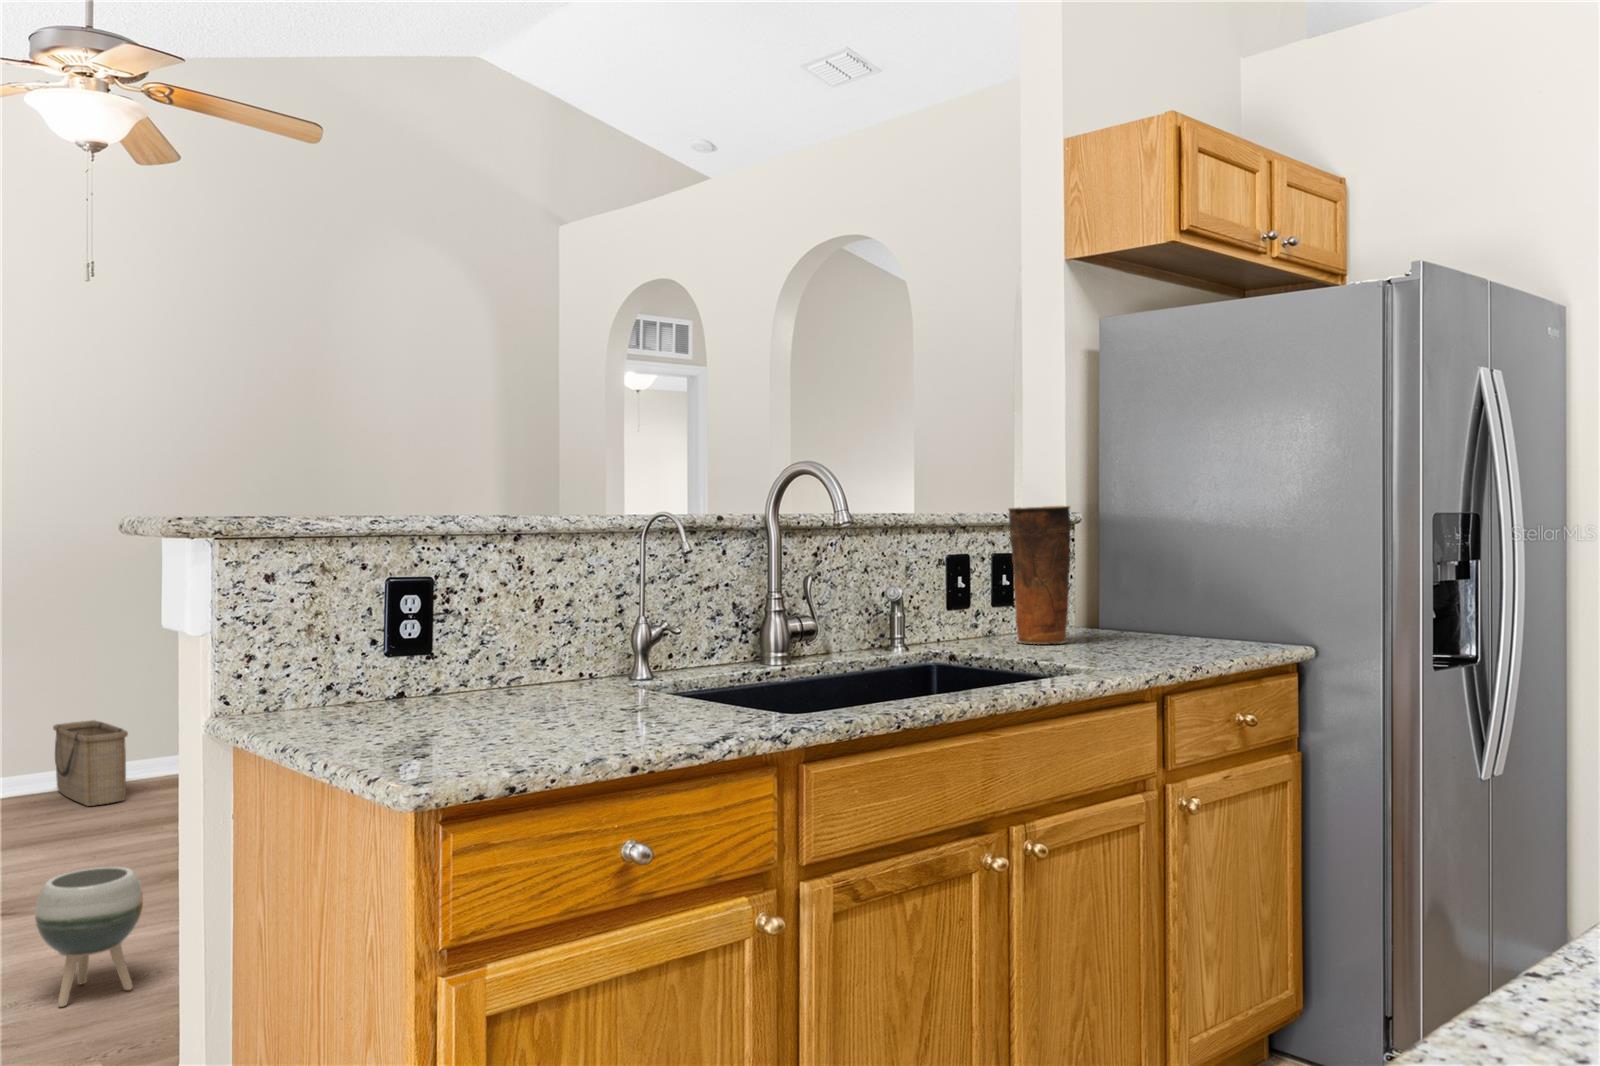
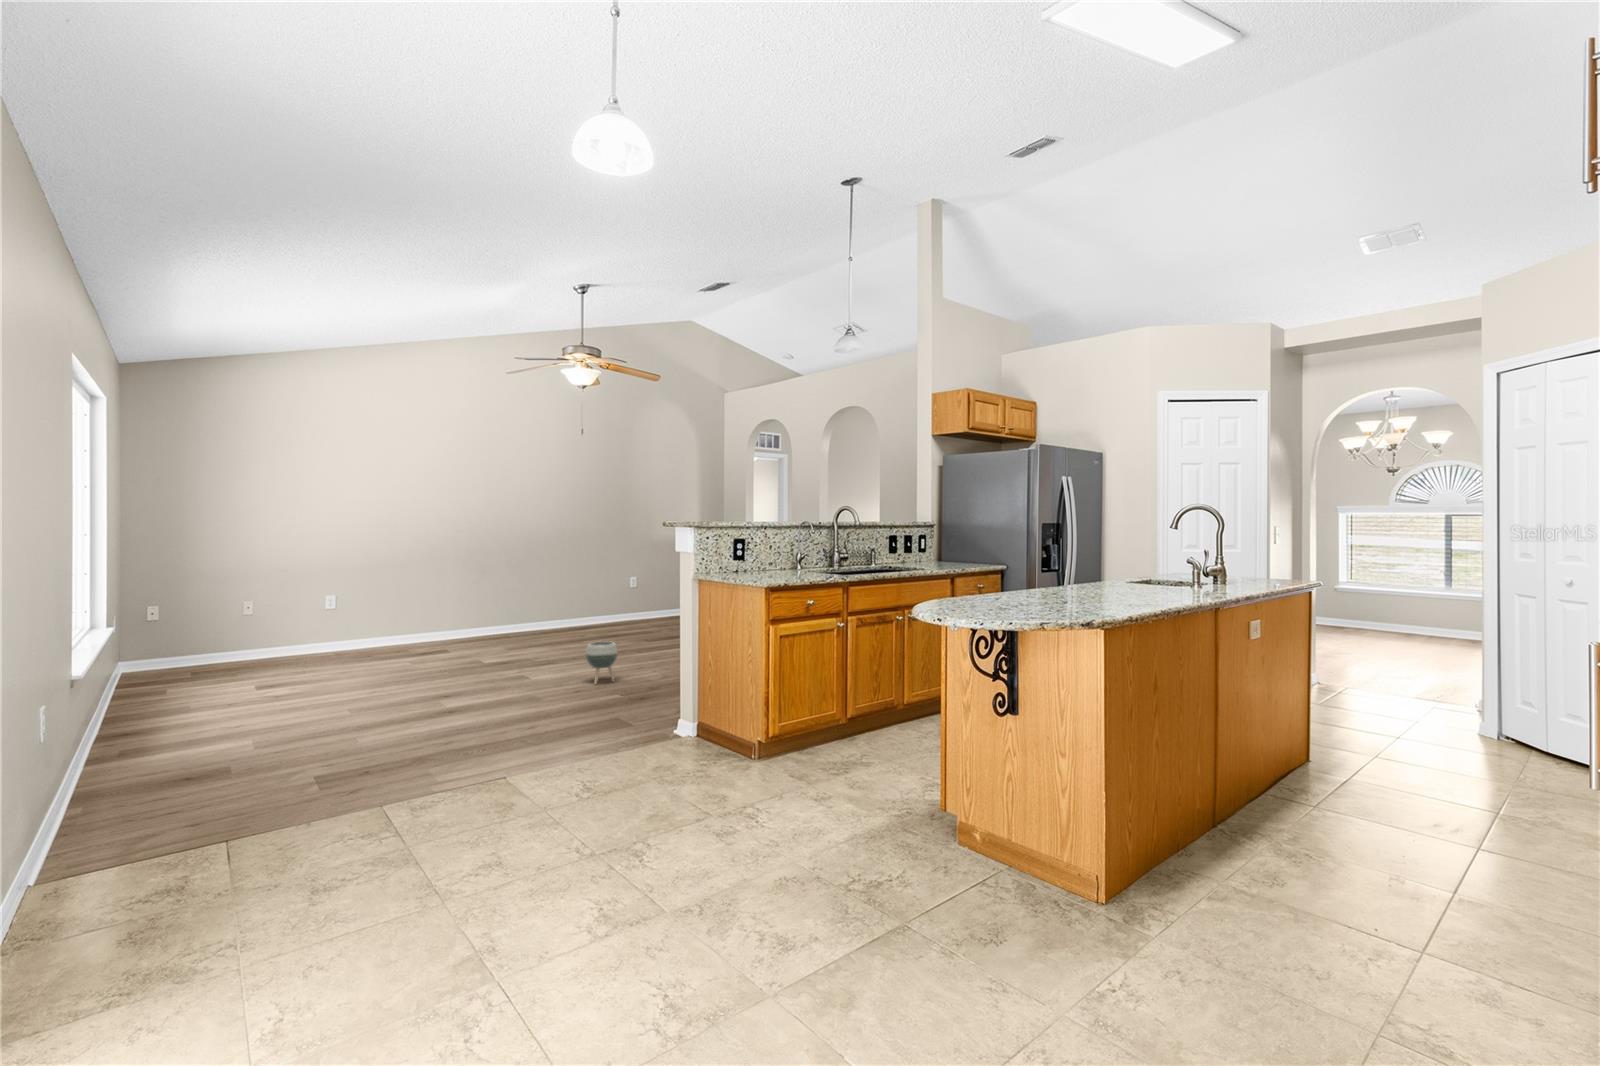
vase: present [1009,506,1070,644] -> none [910,520,930,565]
basket: present [53,720,128,806] -> none [530,606,564,639]

